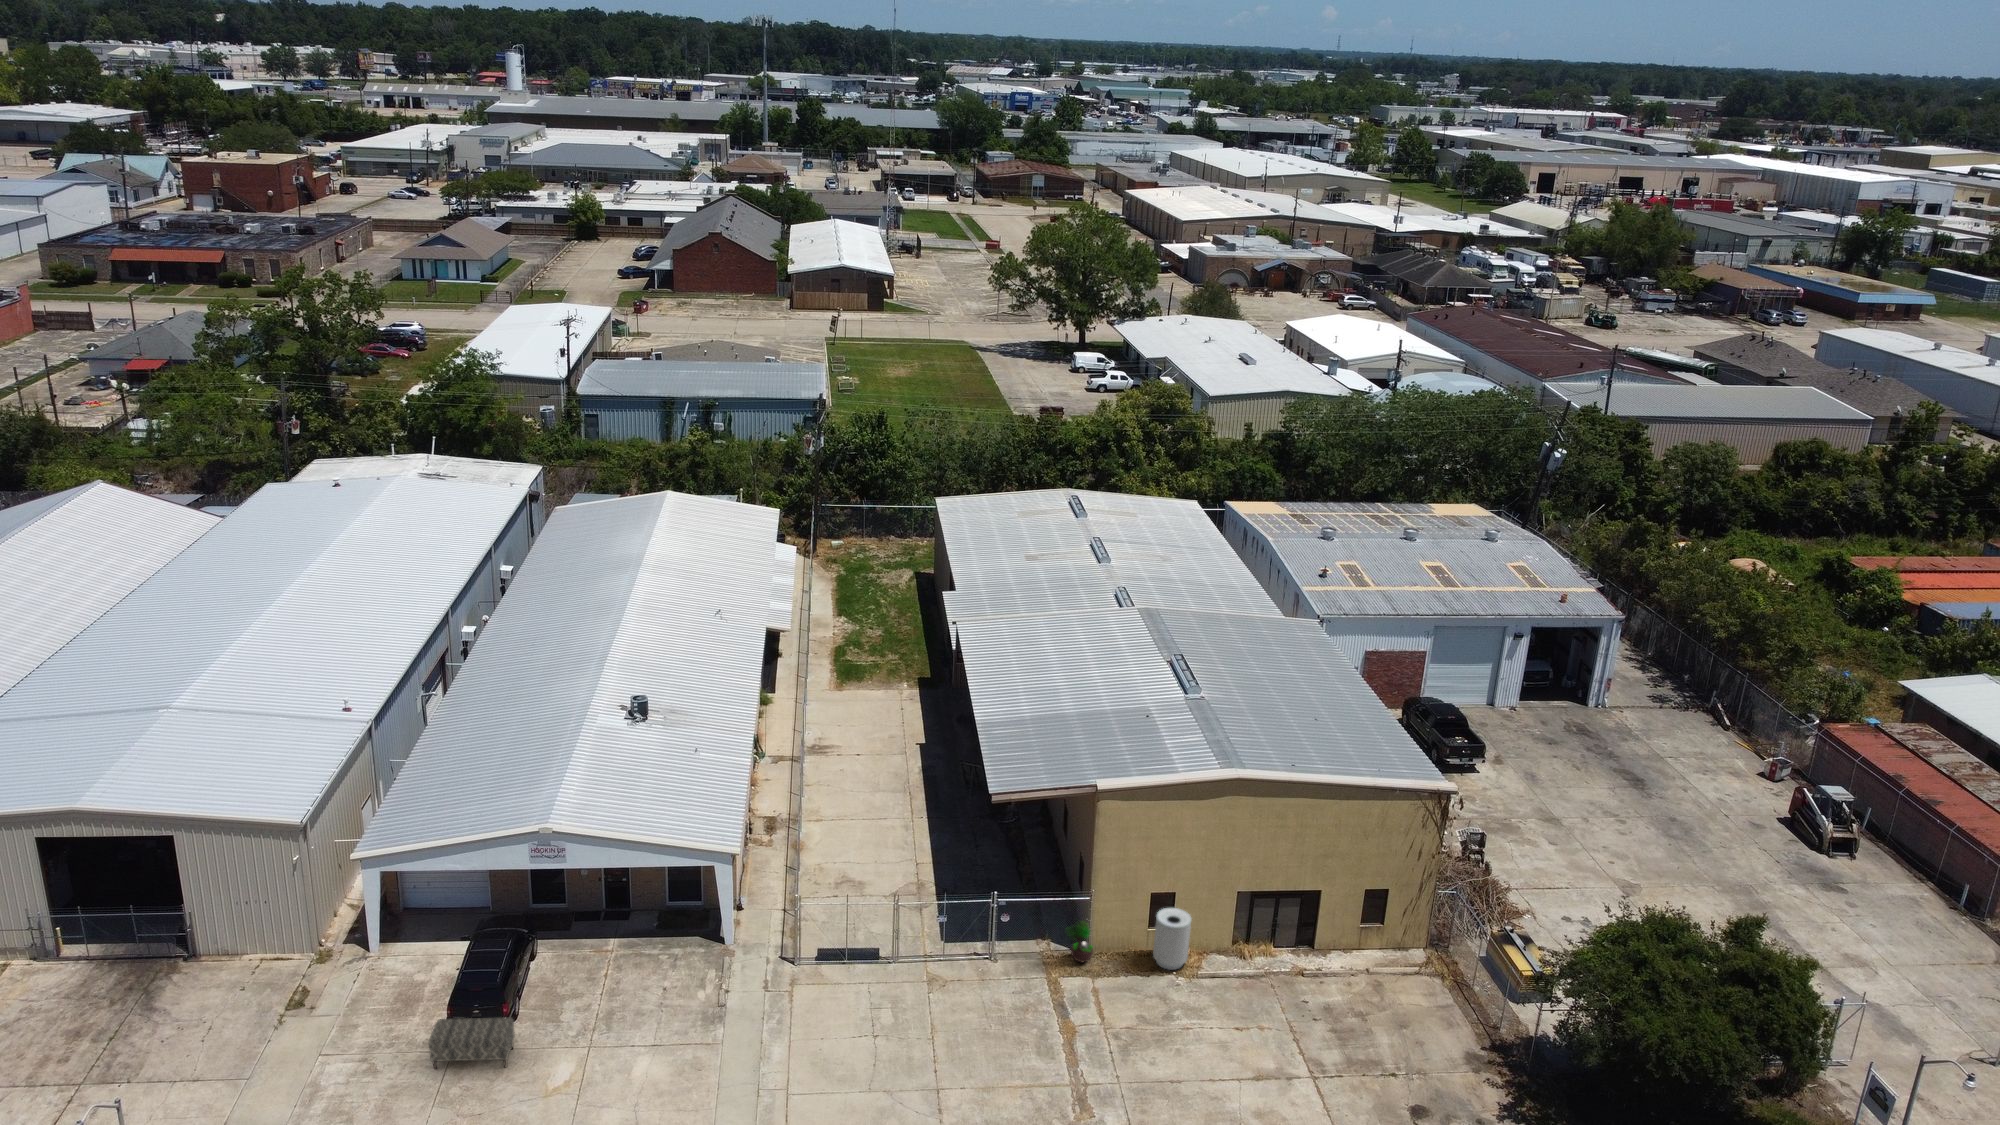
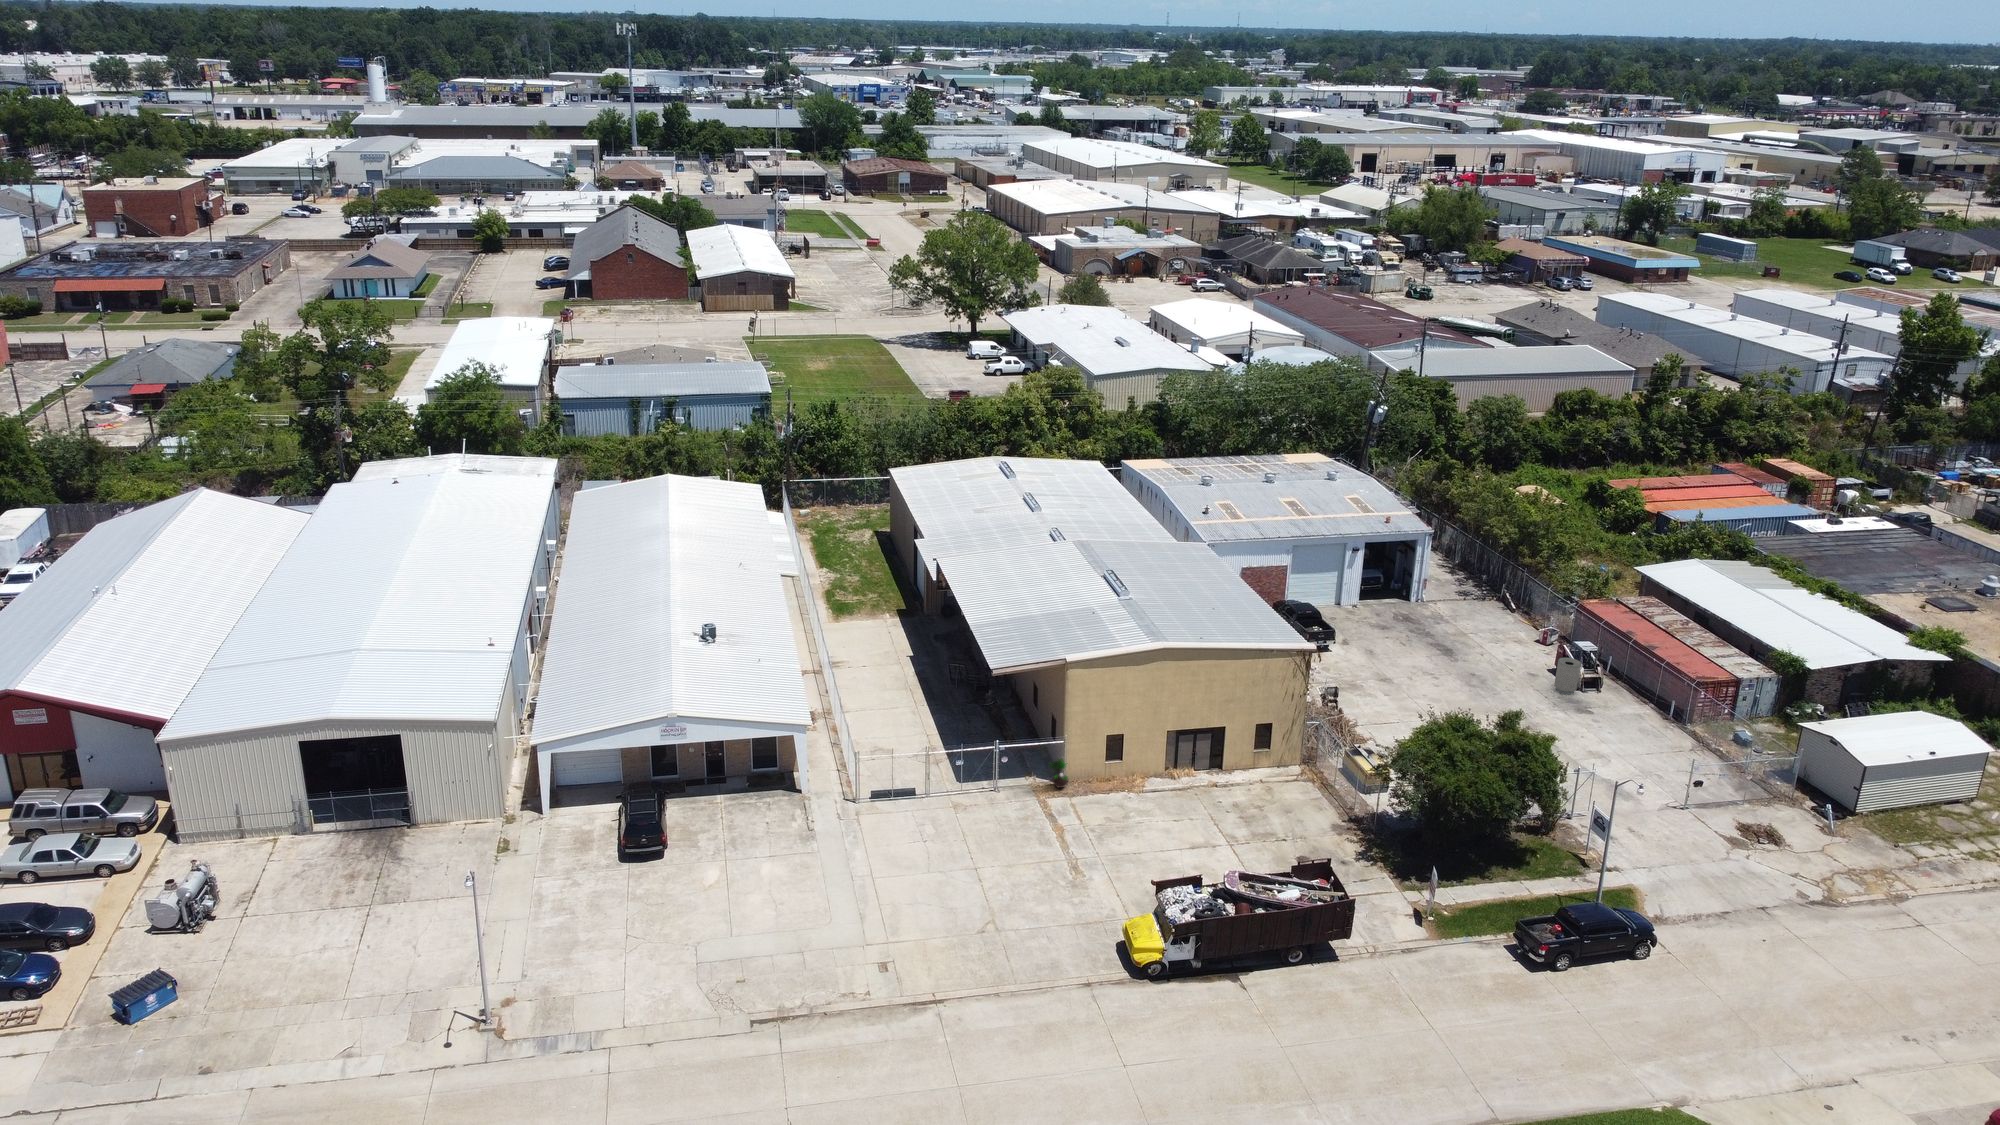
trash can: present [1153,908,1191,970] -> present [1554,658,1581,694]
bench: present [429,1017,515,1069] -> none [618,841,673,879]

